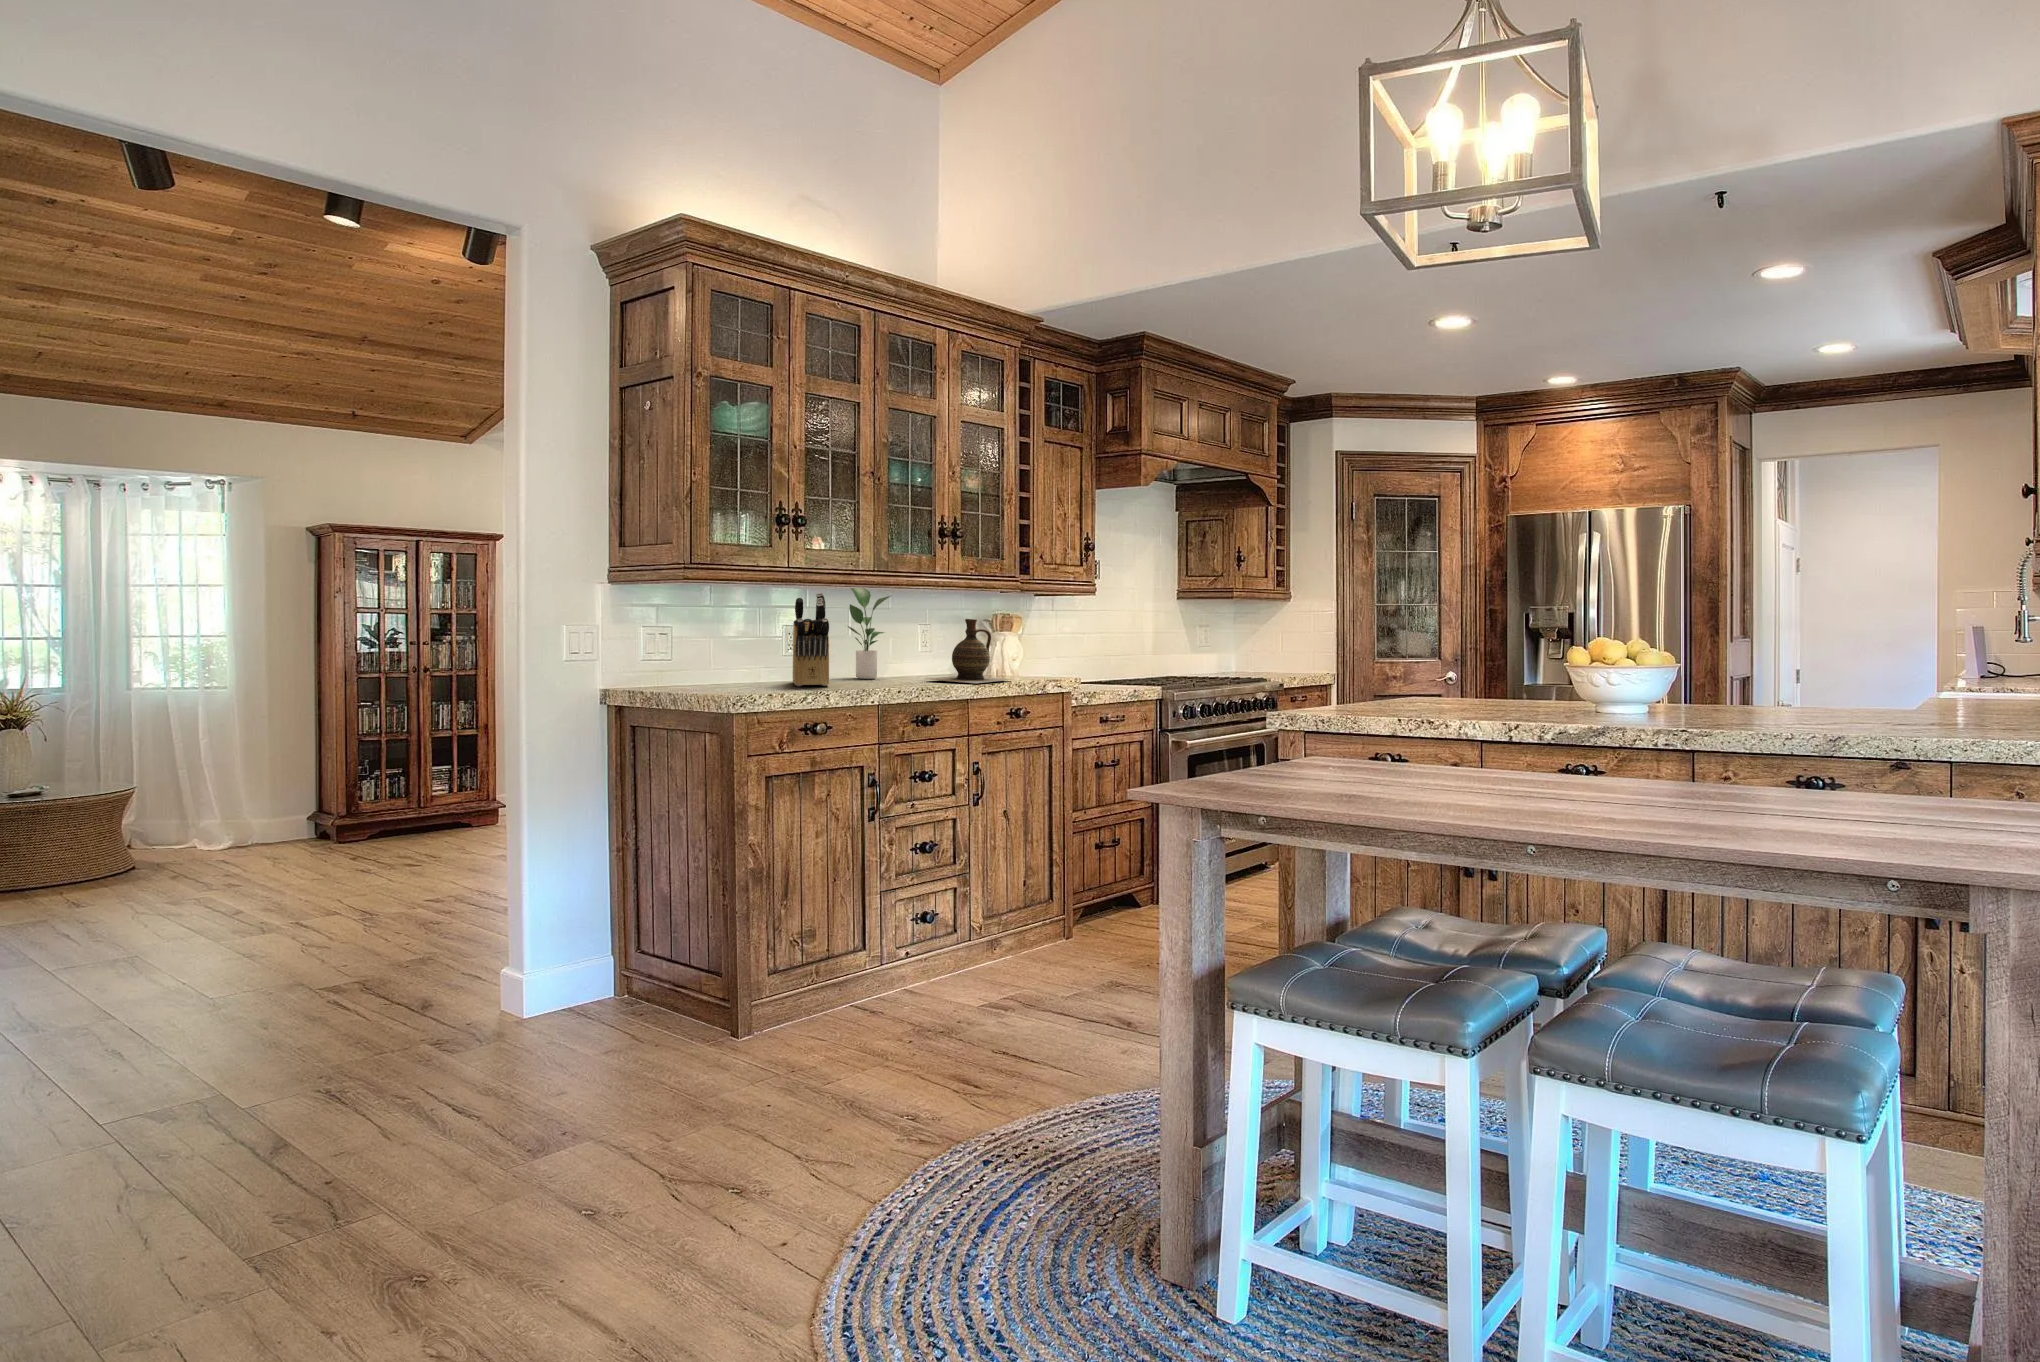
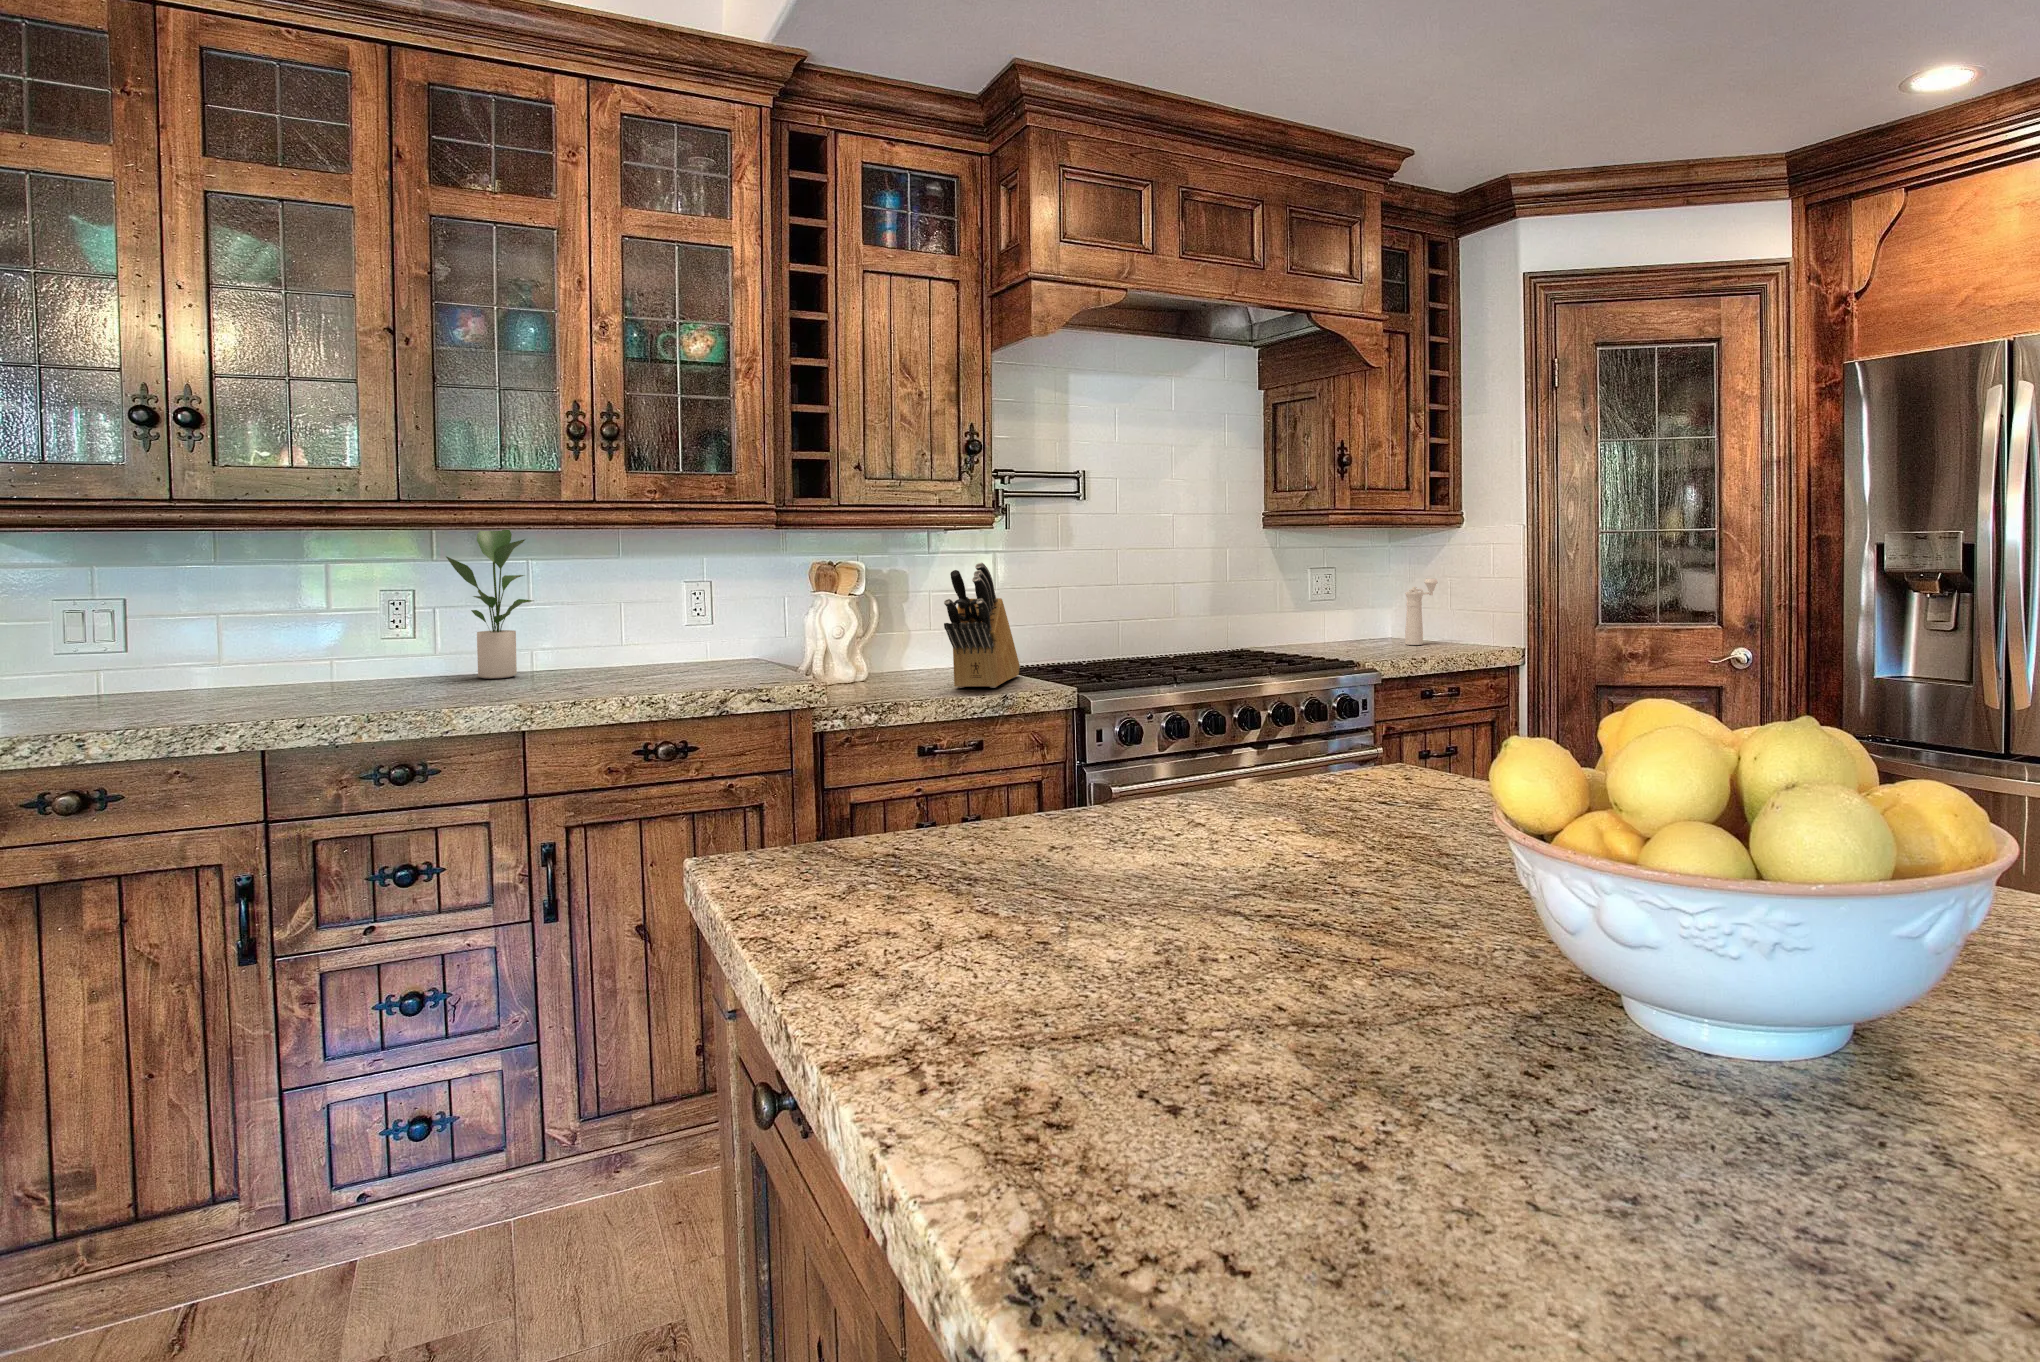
knife block: present [793,593,829,686] -> present [944,563,1020,688]
ceramic jug: present [927,619,1011,683] -> none [529,579,692,699]
pepper mill: none [1256,633,1271,674] -> present [1405,579,1438,645]

